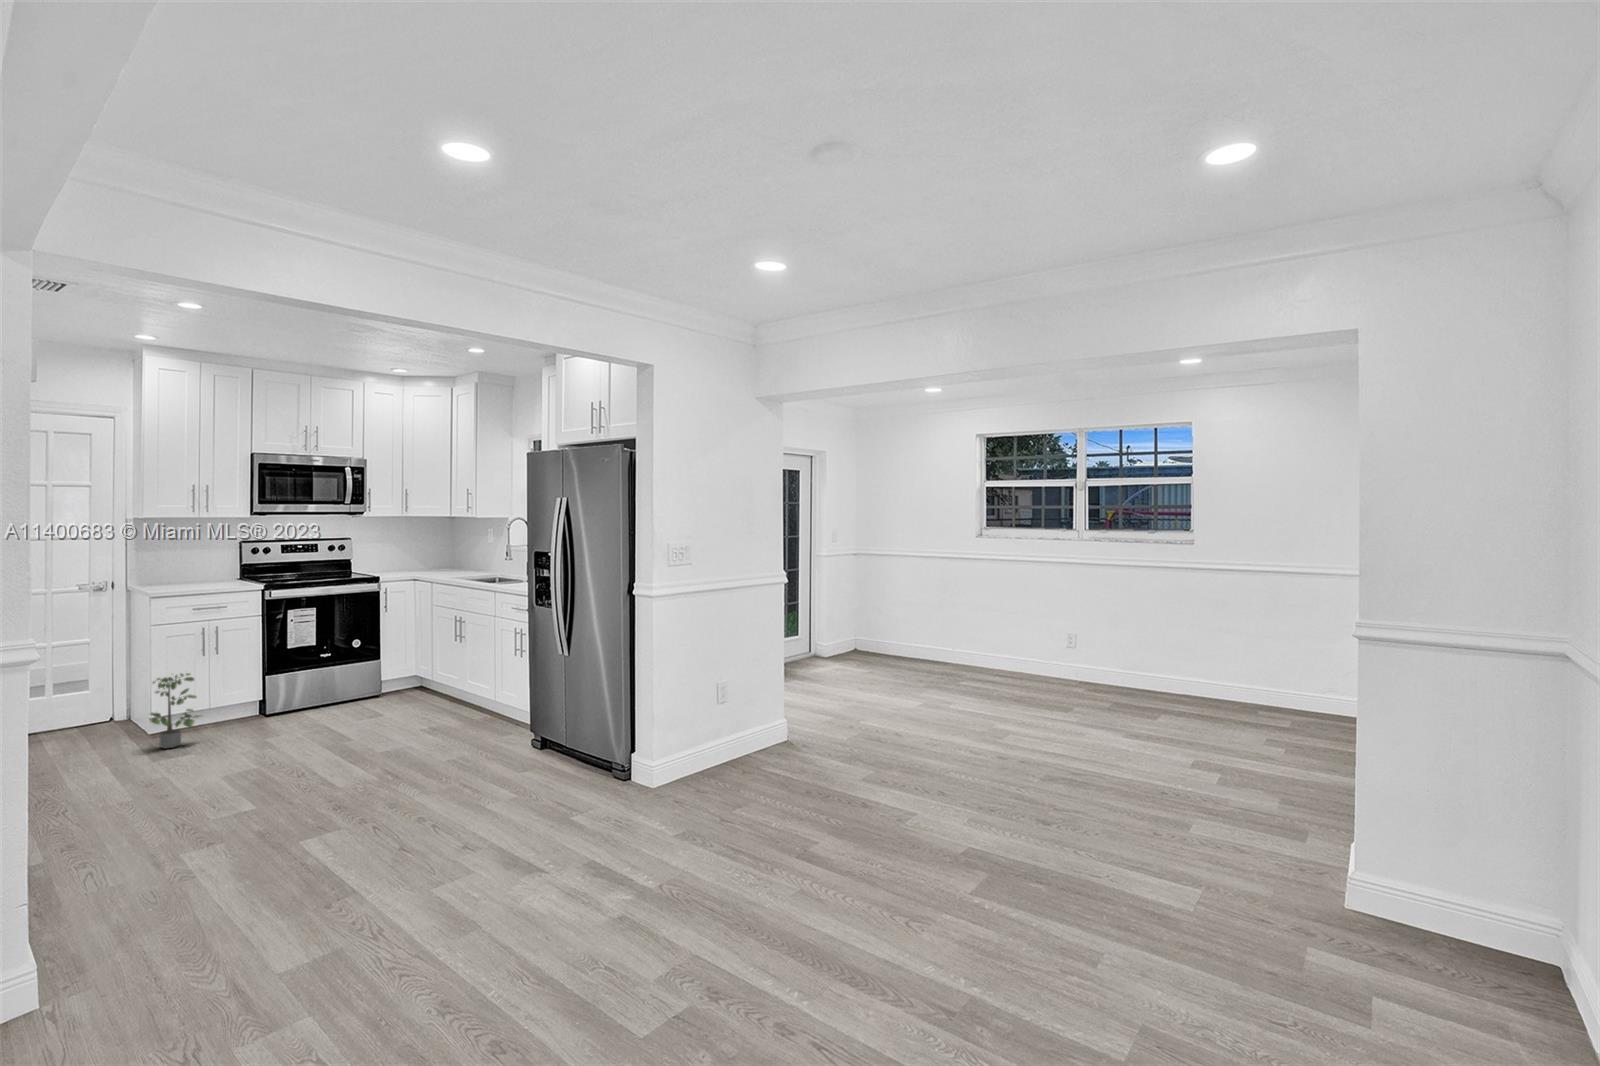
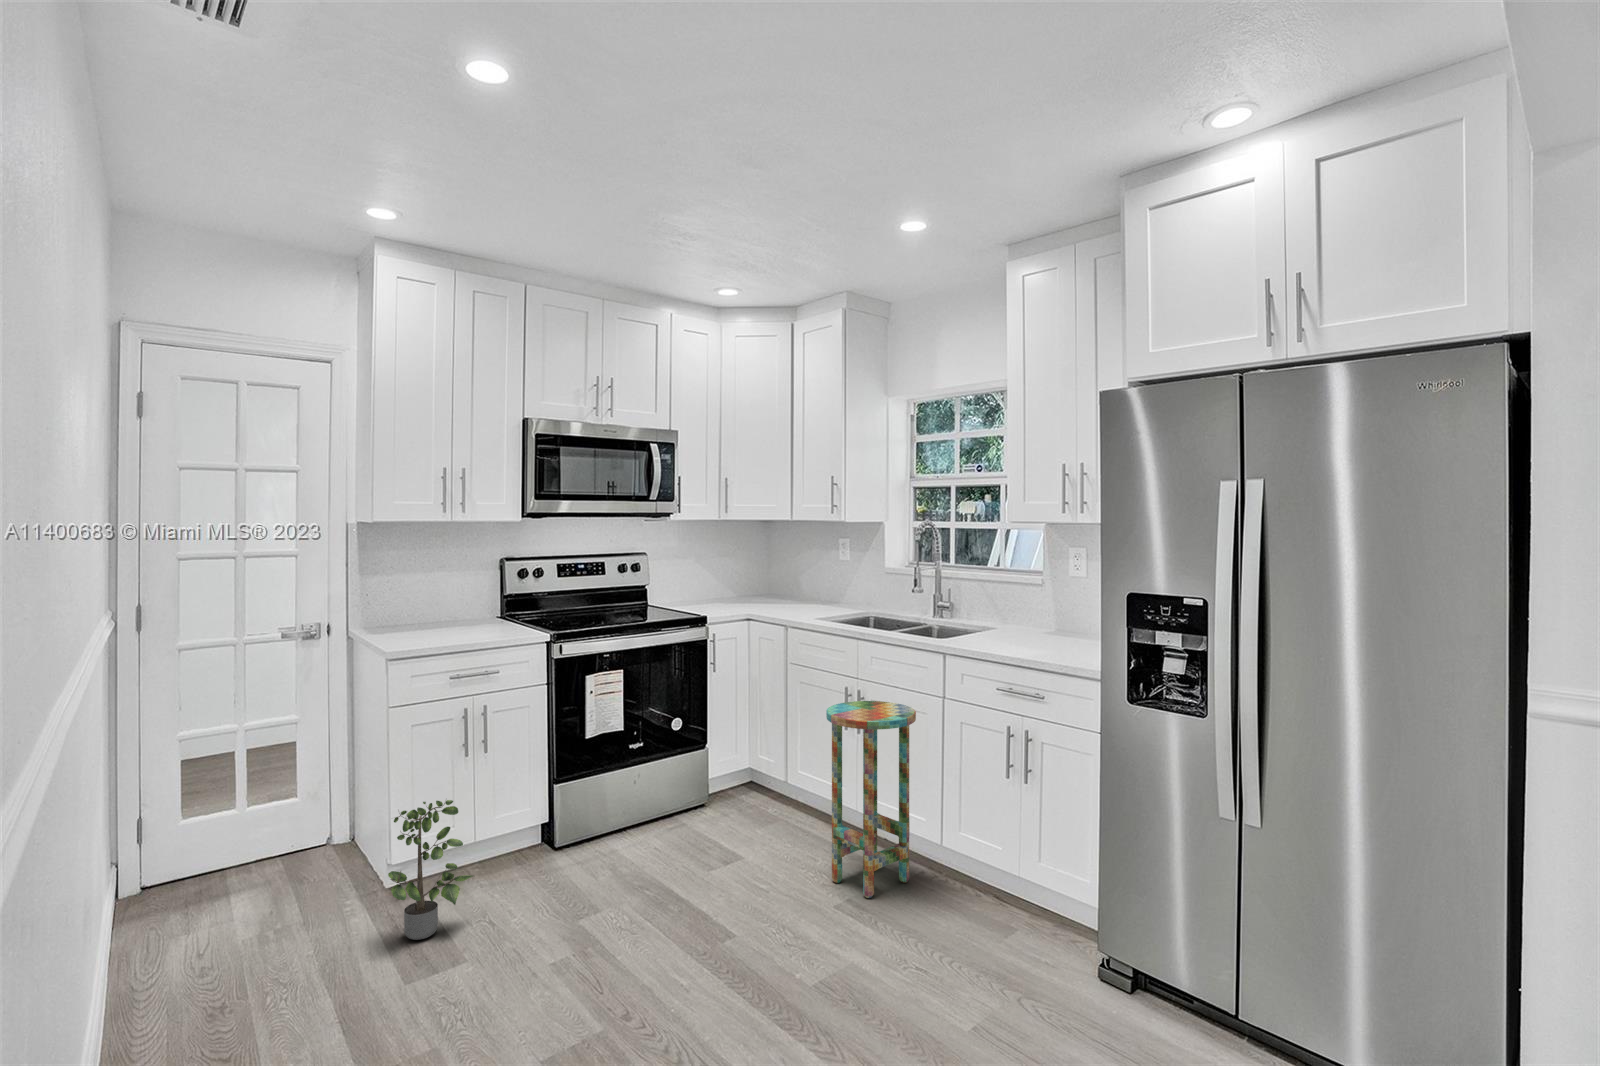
side table: none [428,620,482,724] -> present [826,701,916,898]

